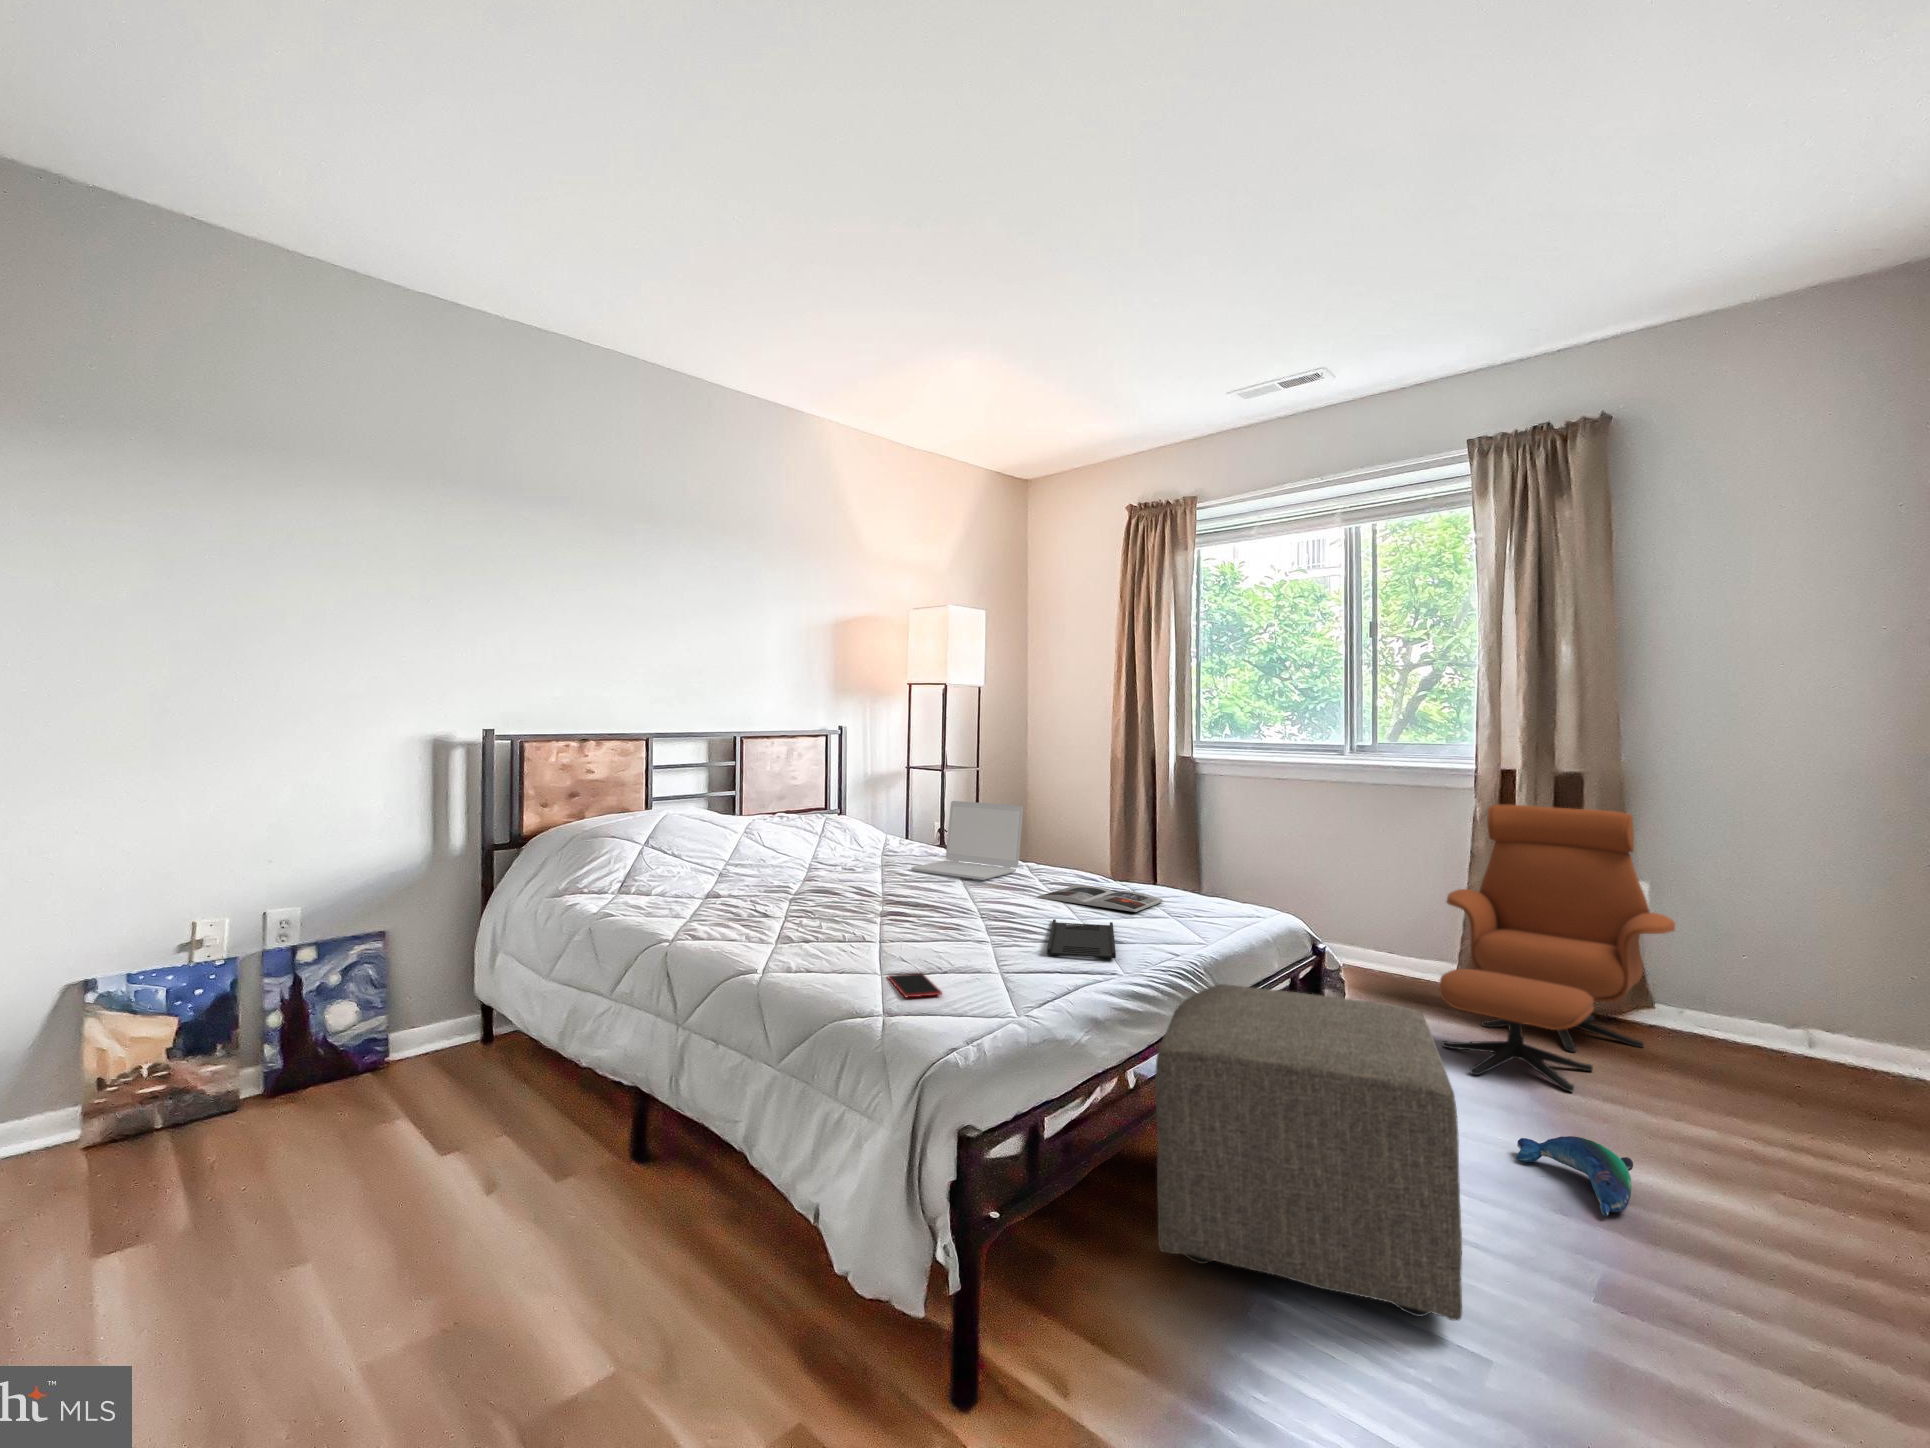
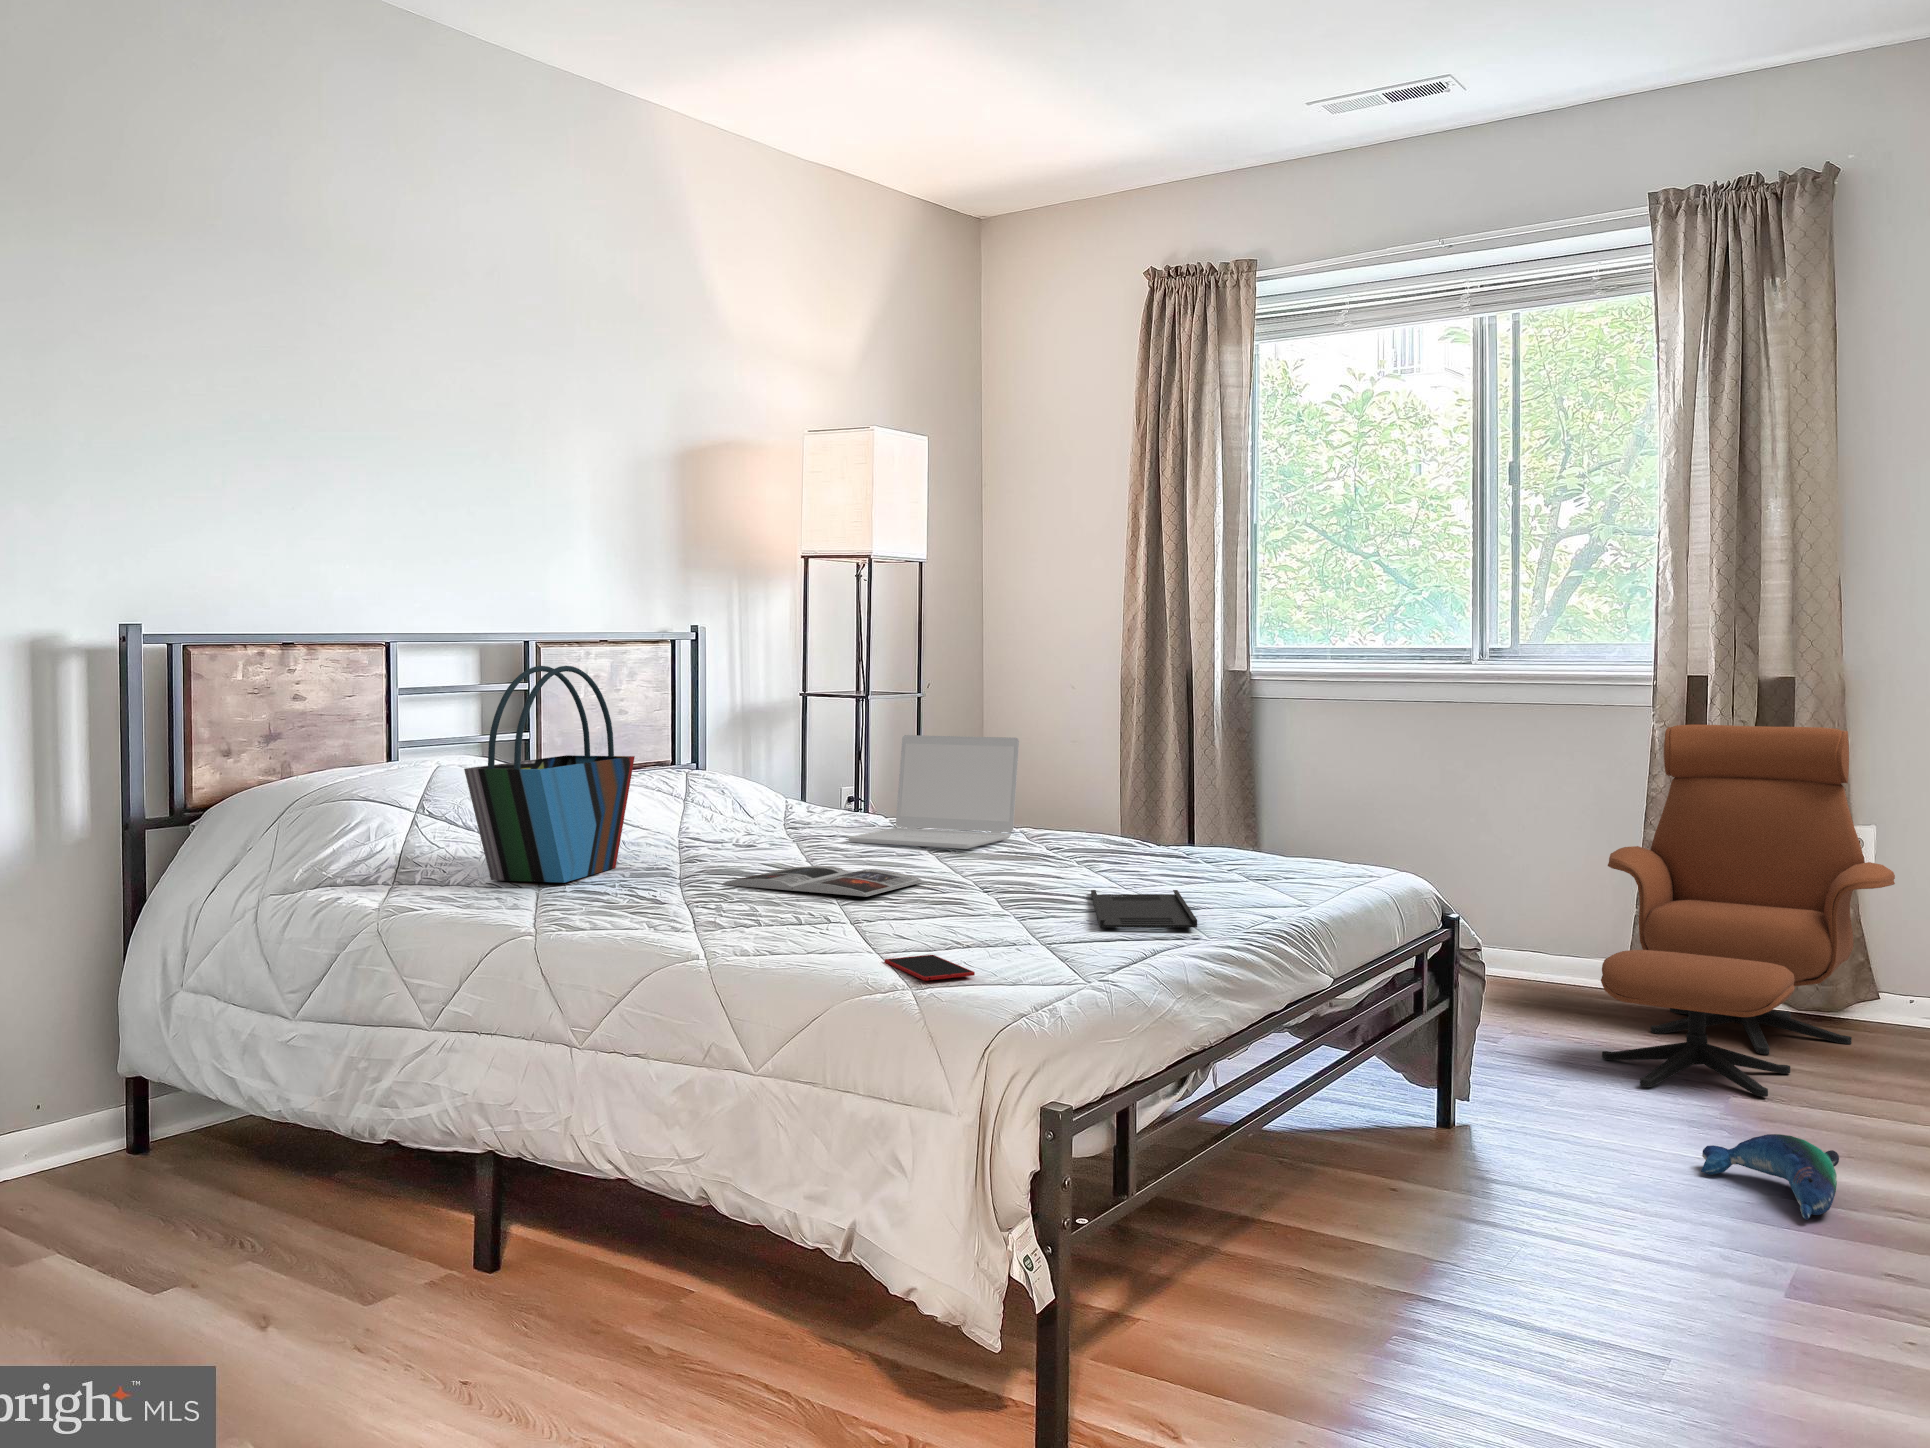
tote bag: none [659,759,773,897] -> present [464,666,635,883]
magazine: present [1038,886,1163,912] -> present [722,866,923,897]
ottoman: present [1155,984,1462,1320] -> none [1268,961,1649,1334]

